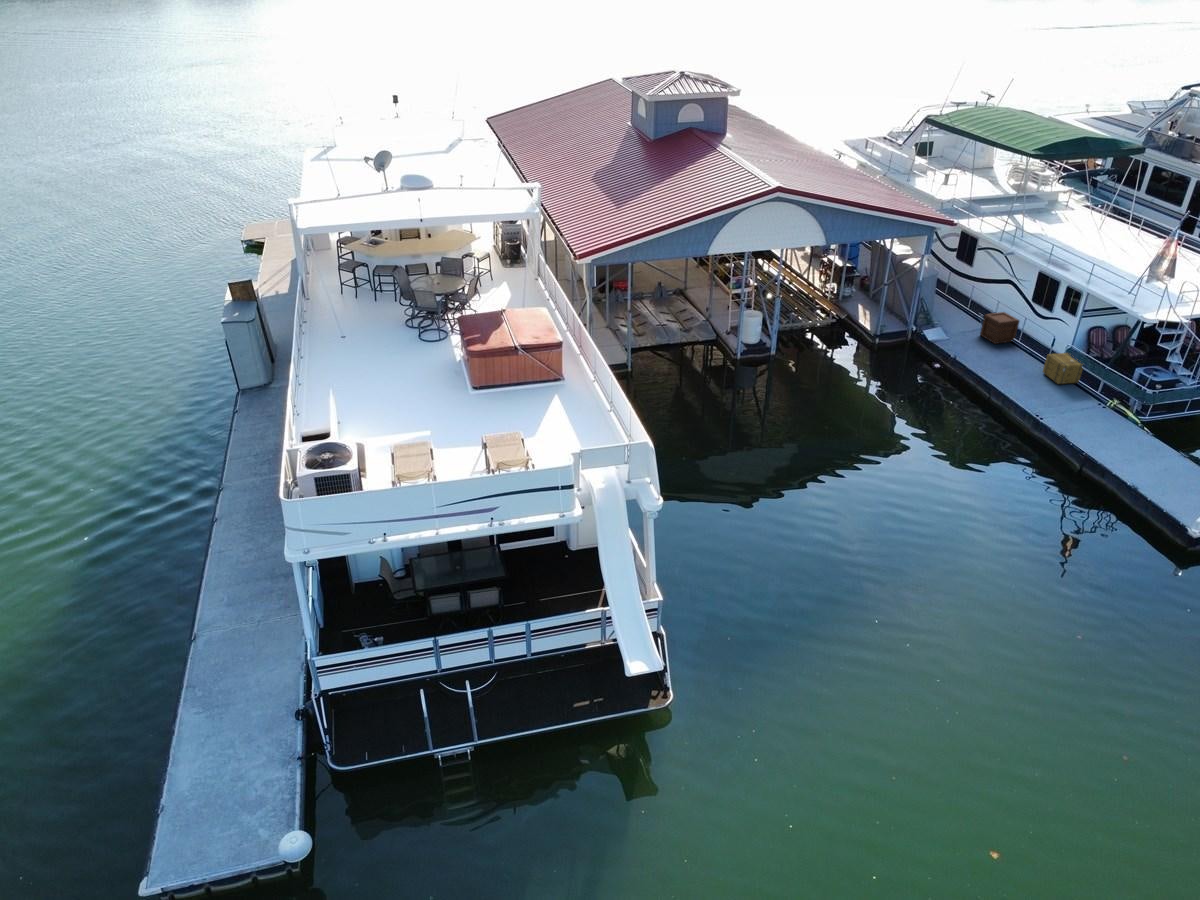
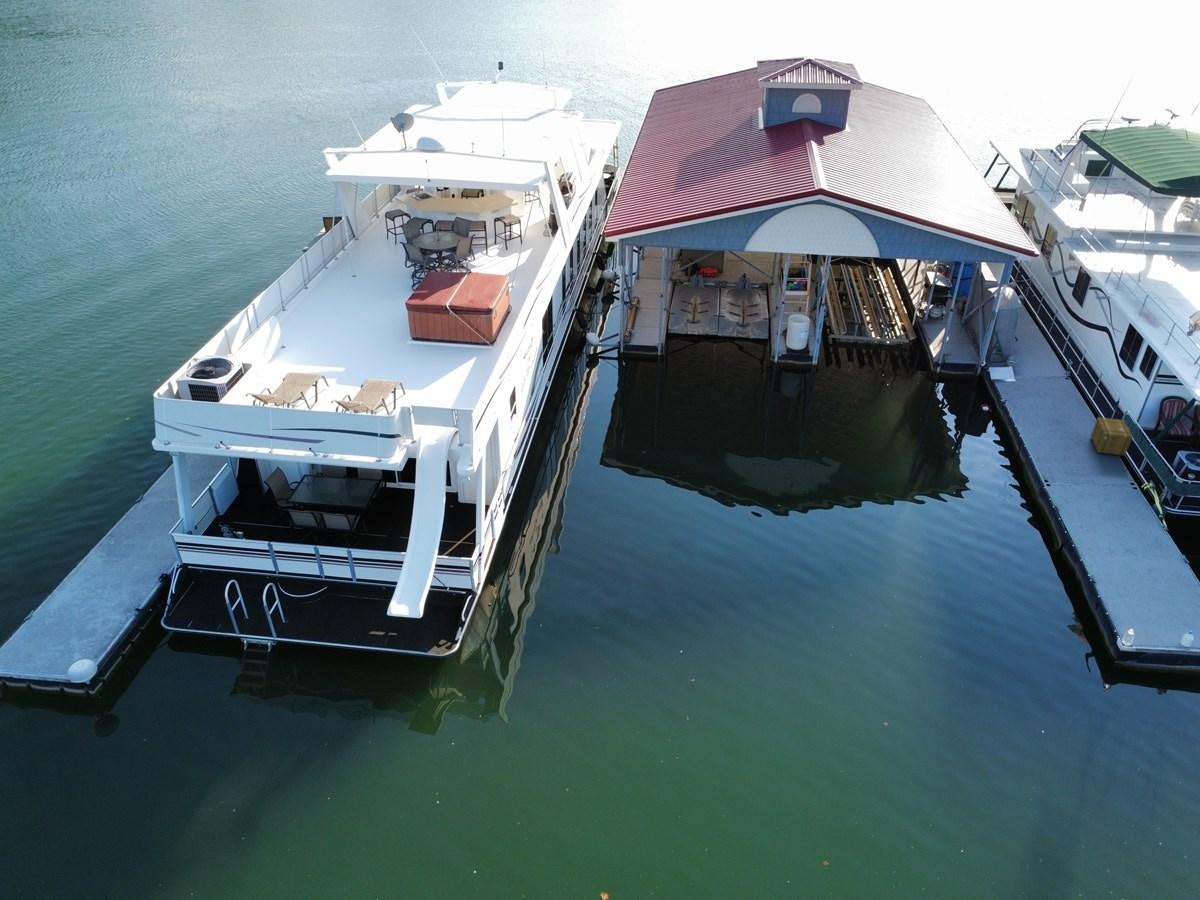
wooden crate: present [980,312,1019,344] -> none [1053,361,1097,396]

